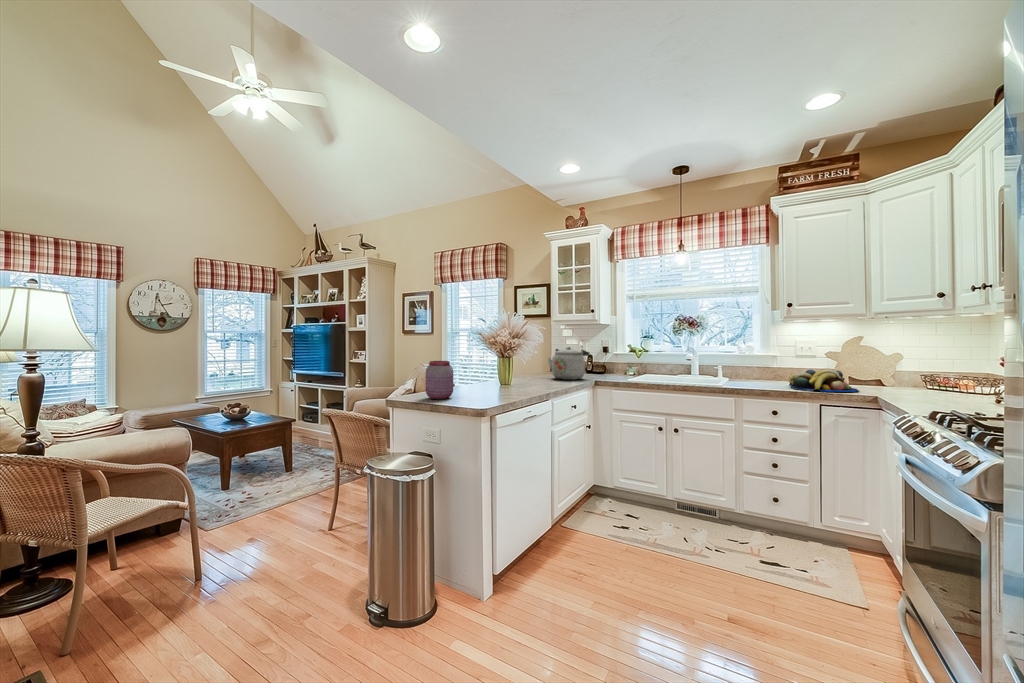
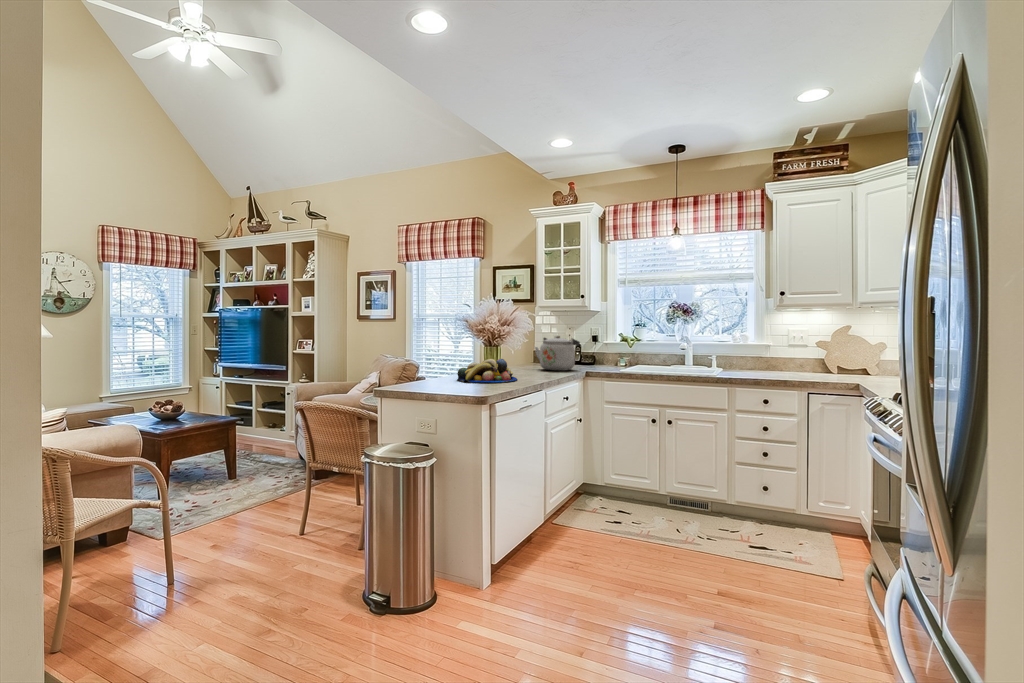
jar: present [426,361,453,399] -> none [418,349,447,388]
fruit bowl: present [789,369,858,392] -> present [457,359,517,383]

